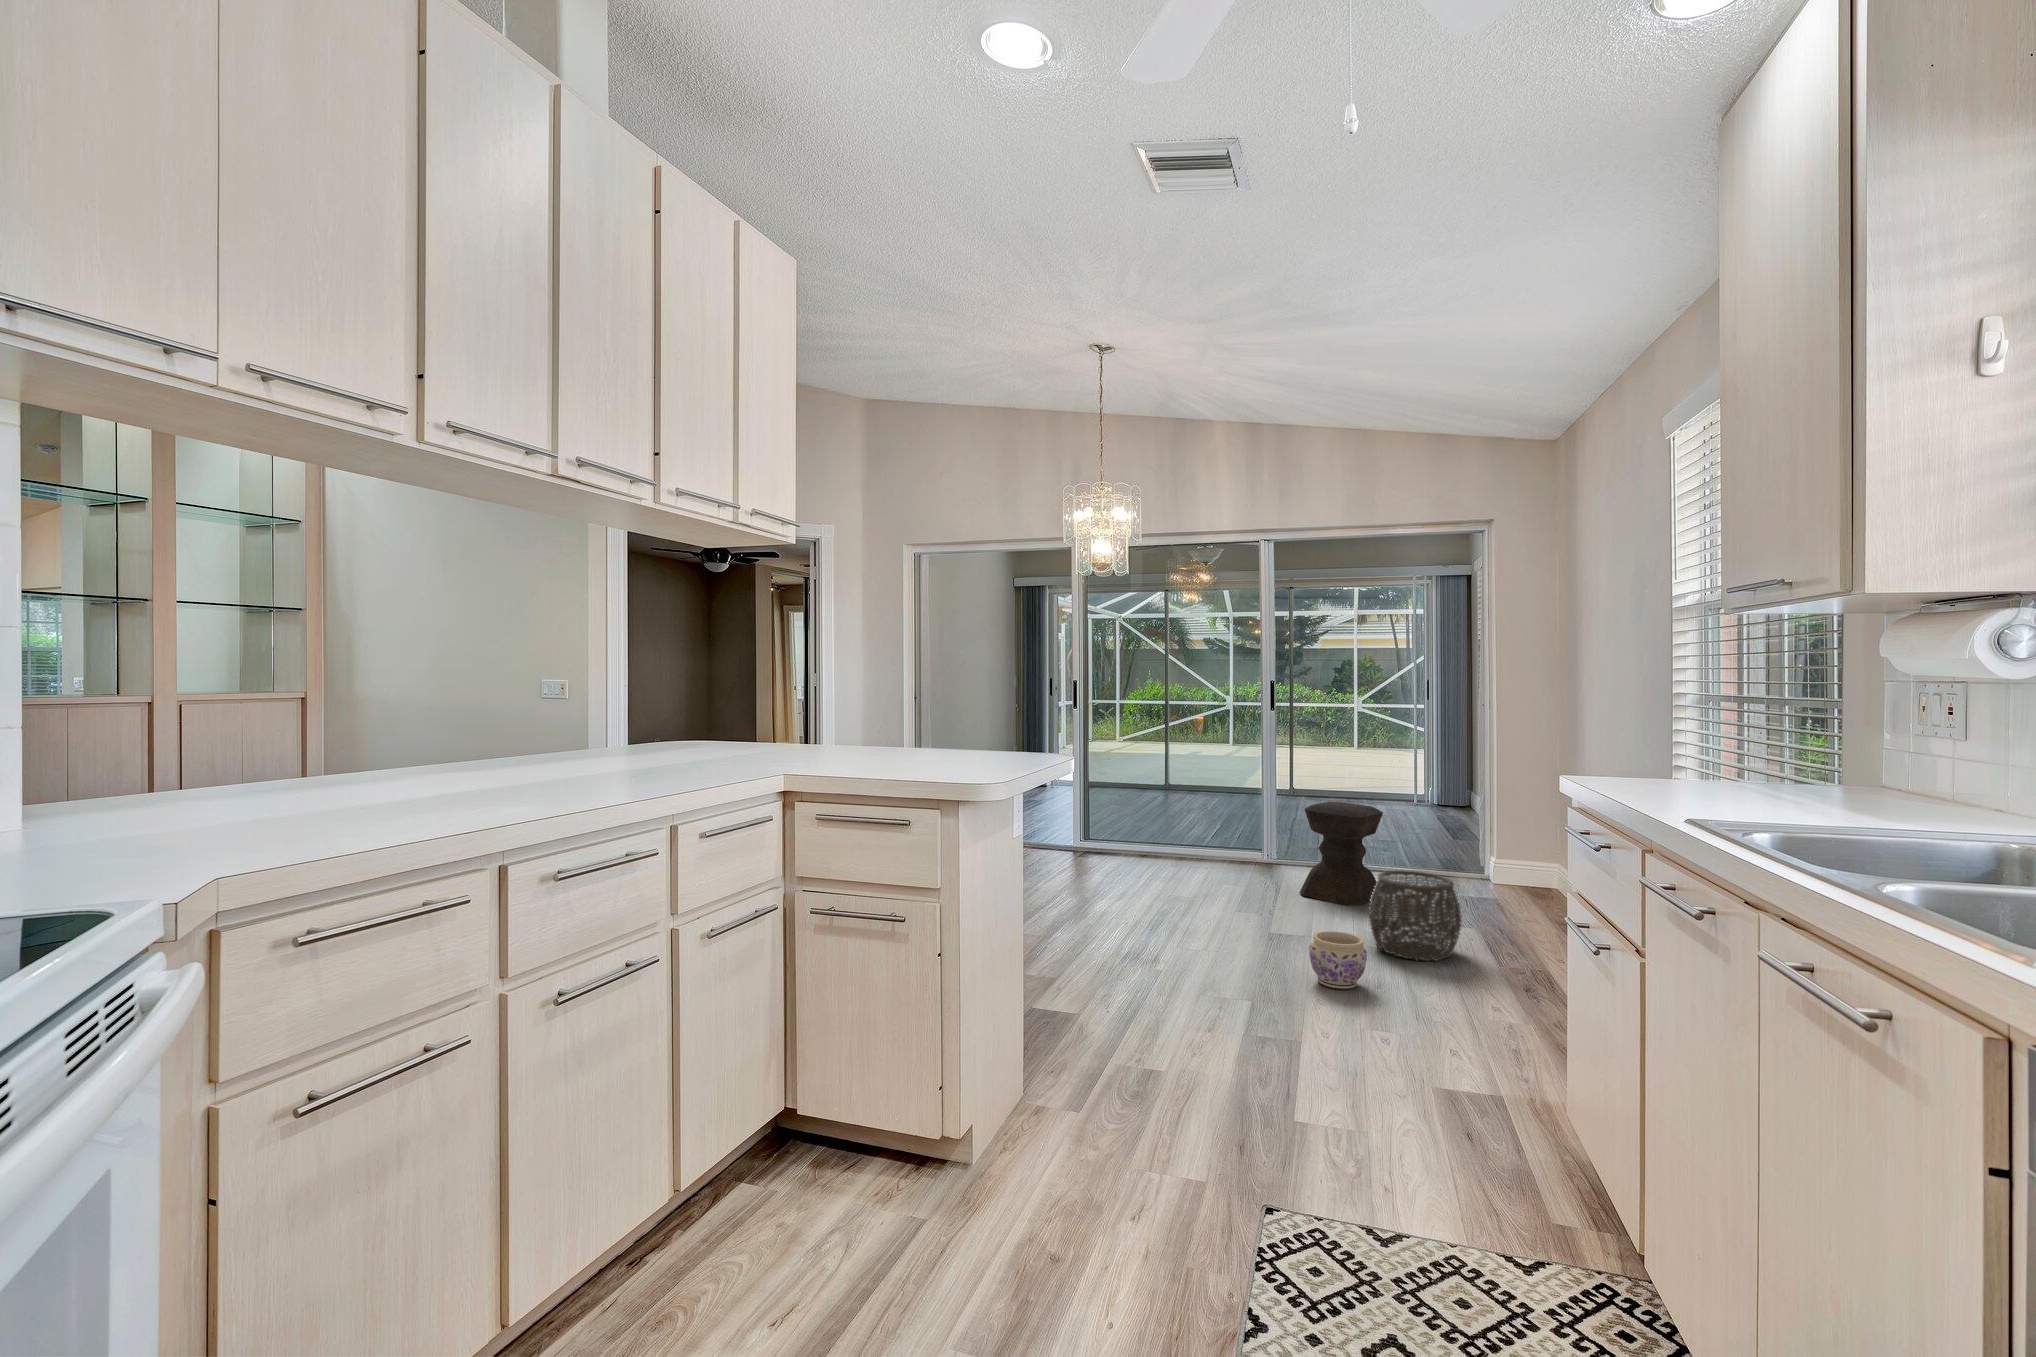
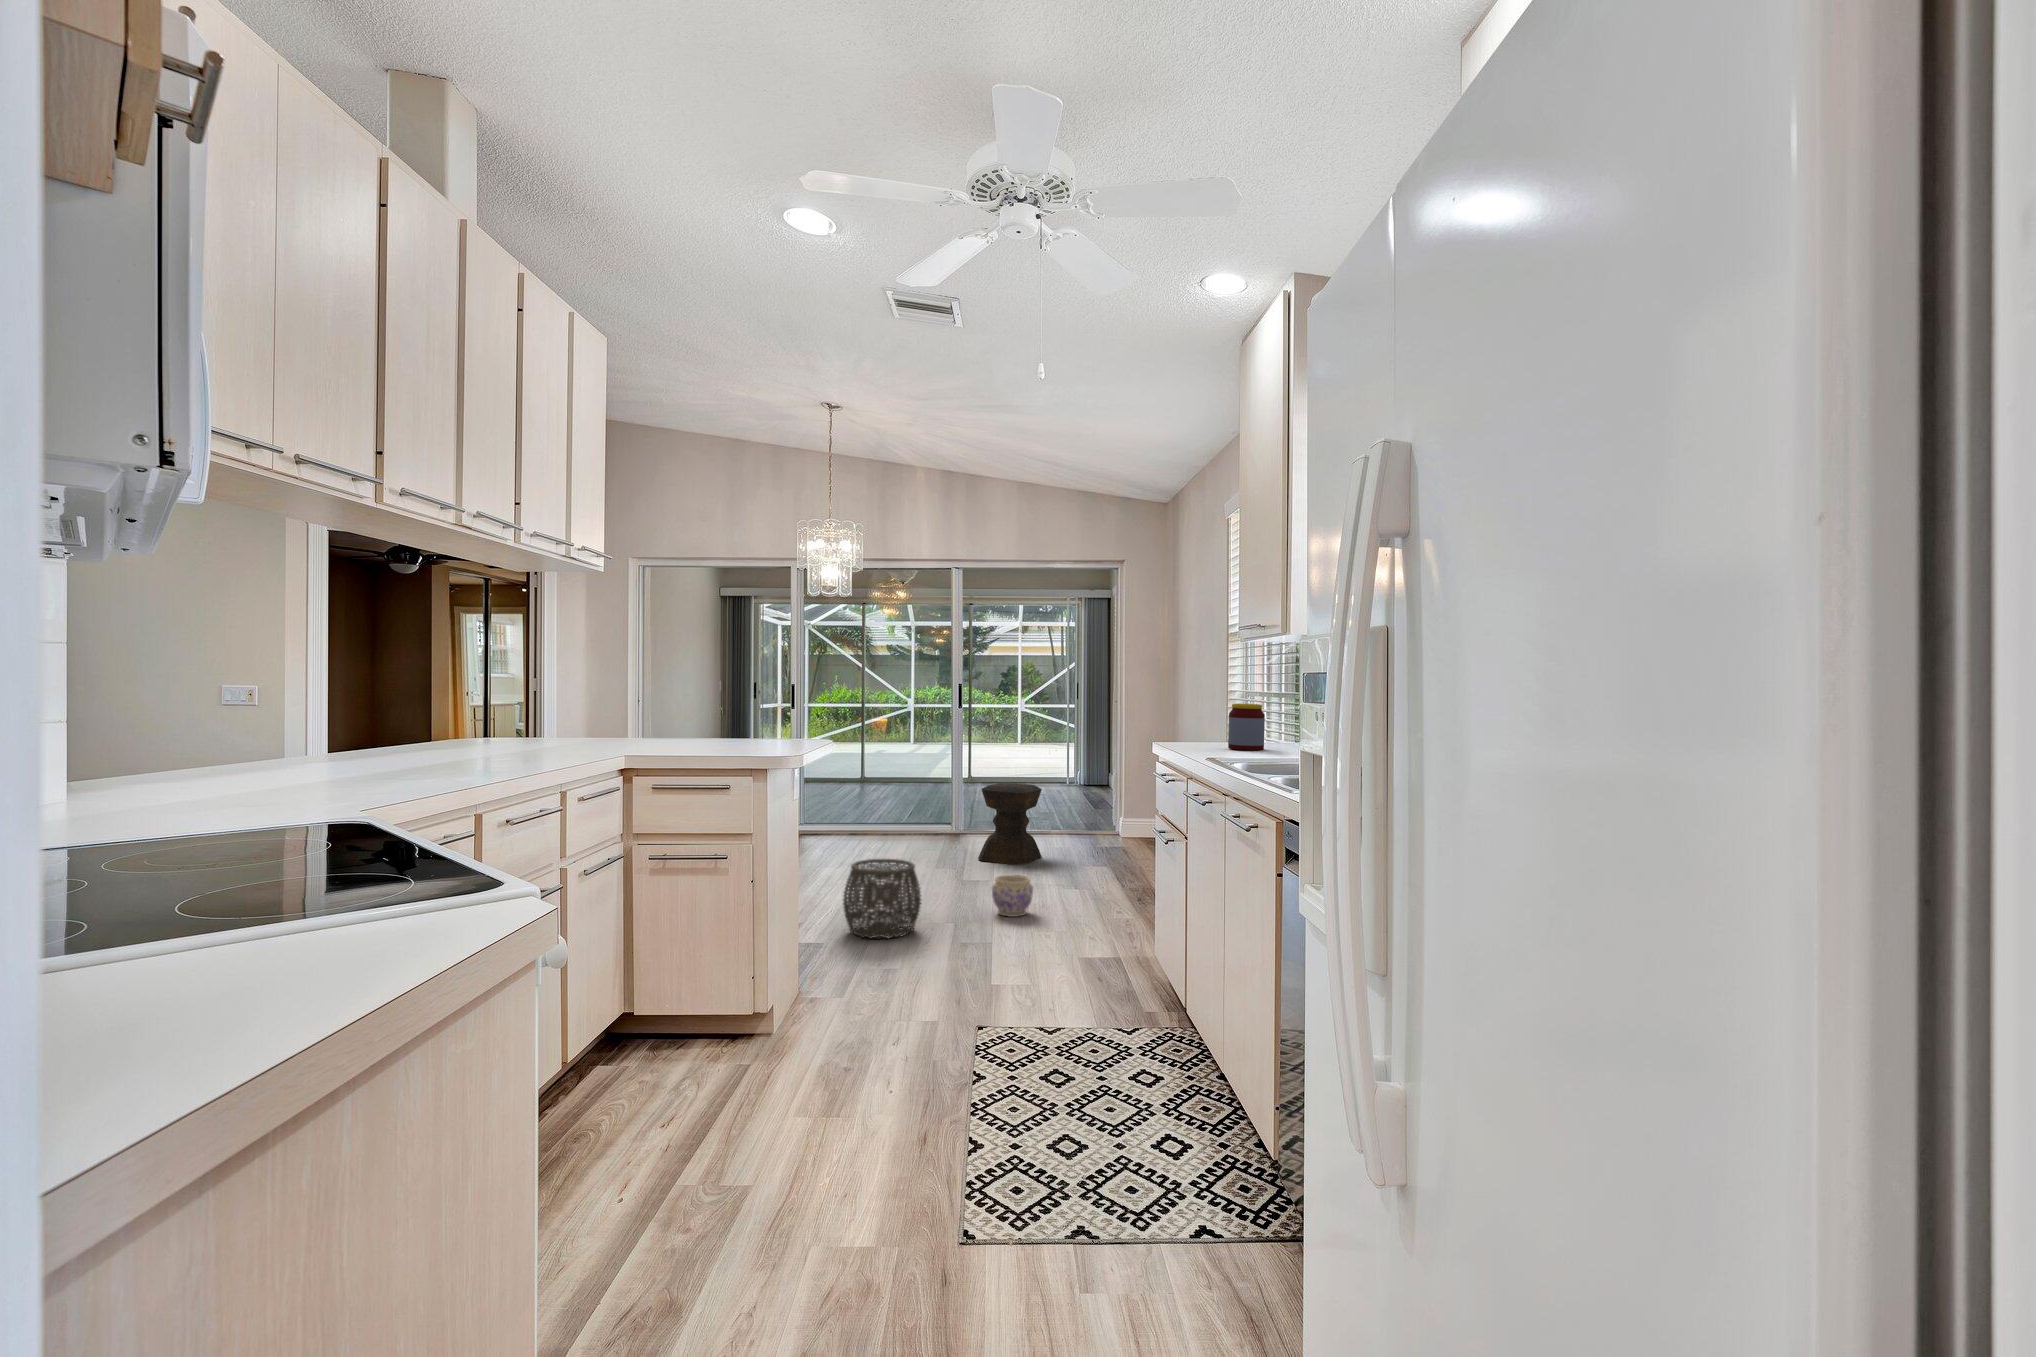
jar: none [1714,722,1793,806] -> present [1228,704,1265,750]
woven basket: present [1369,870,1462,961] -> present [843,859,921,939]

